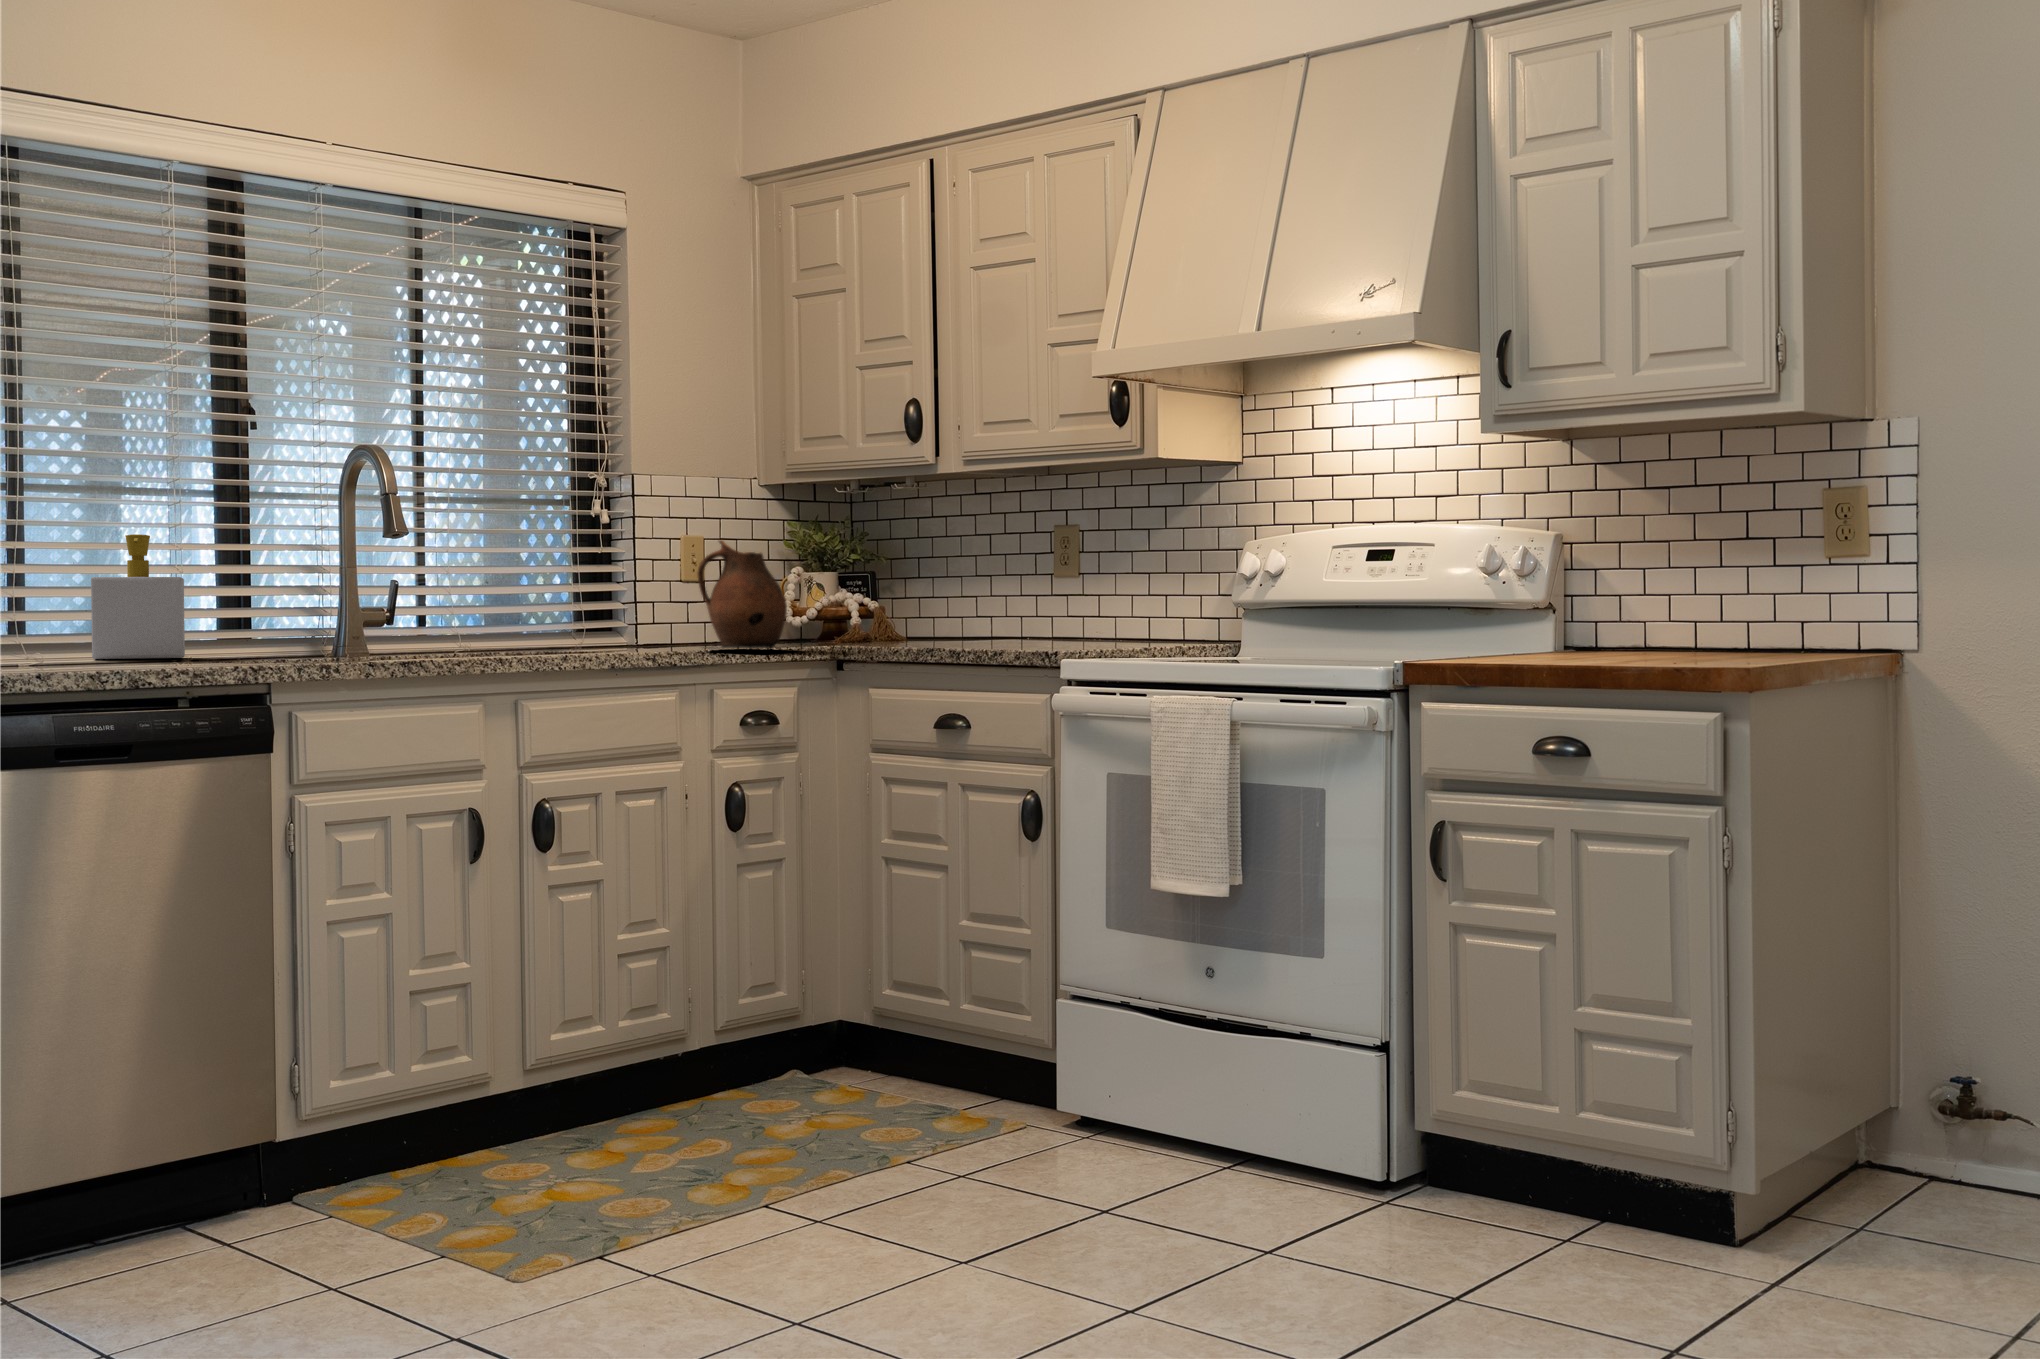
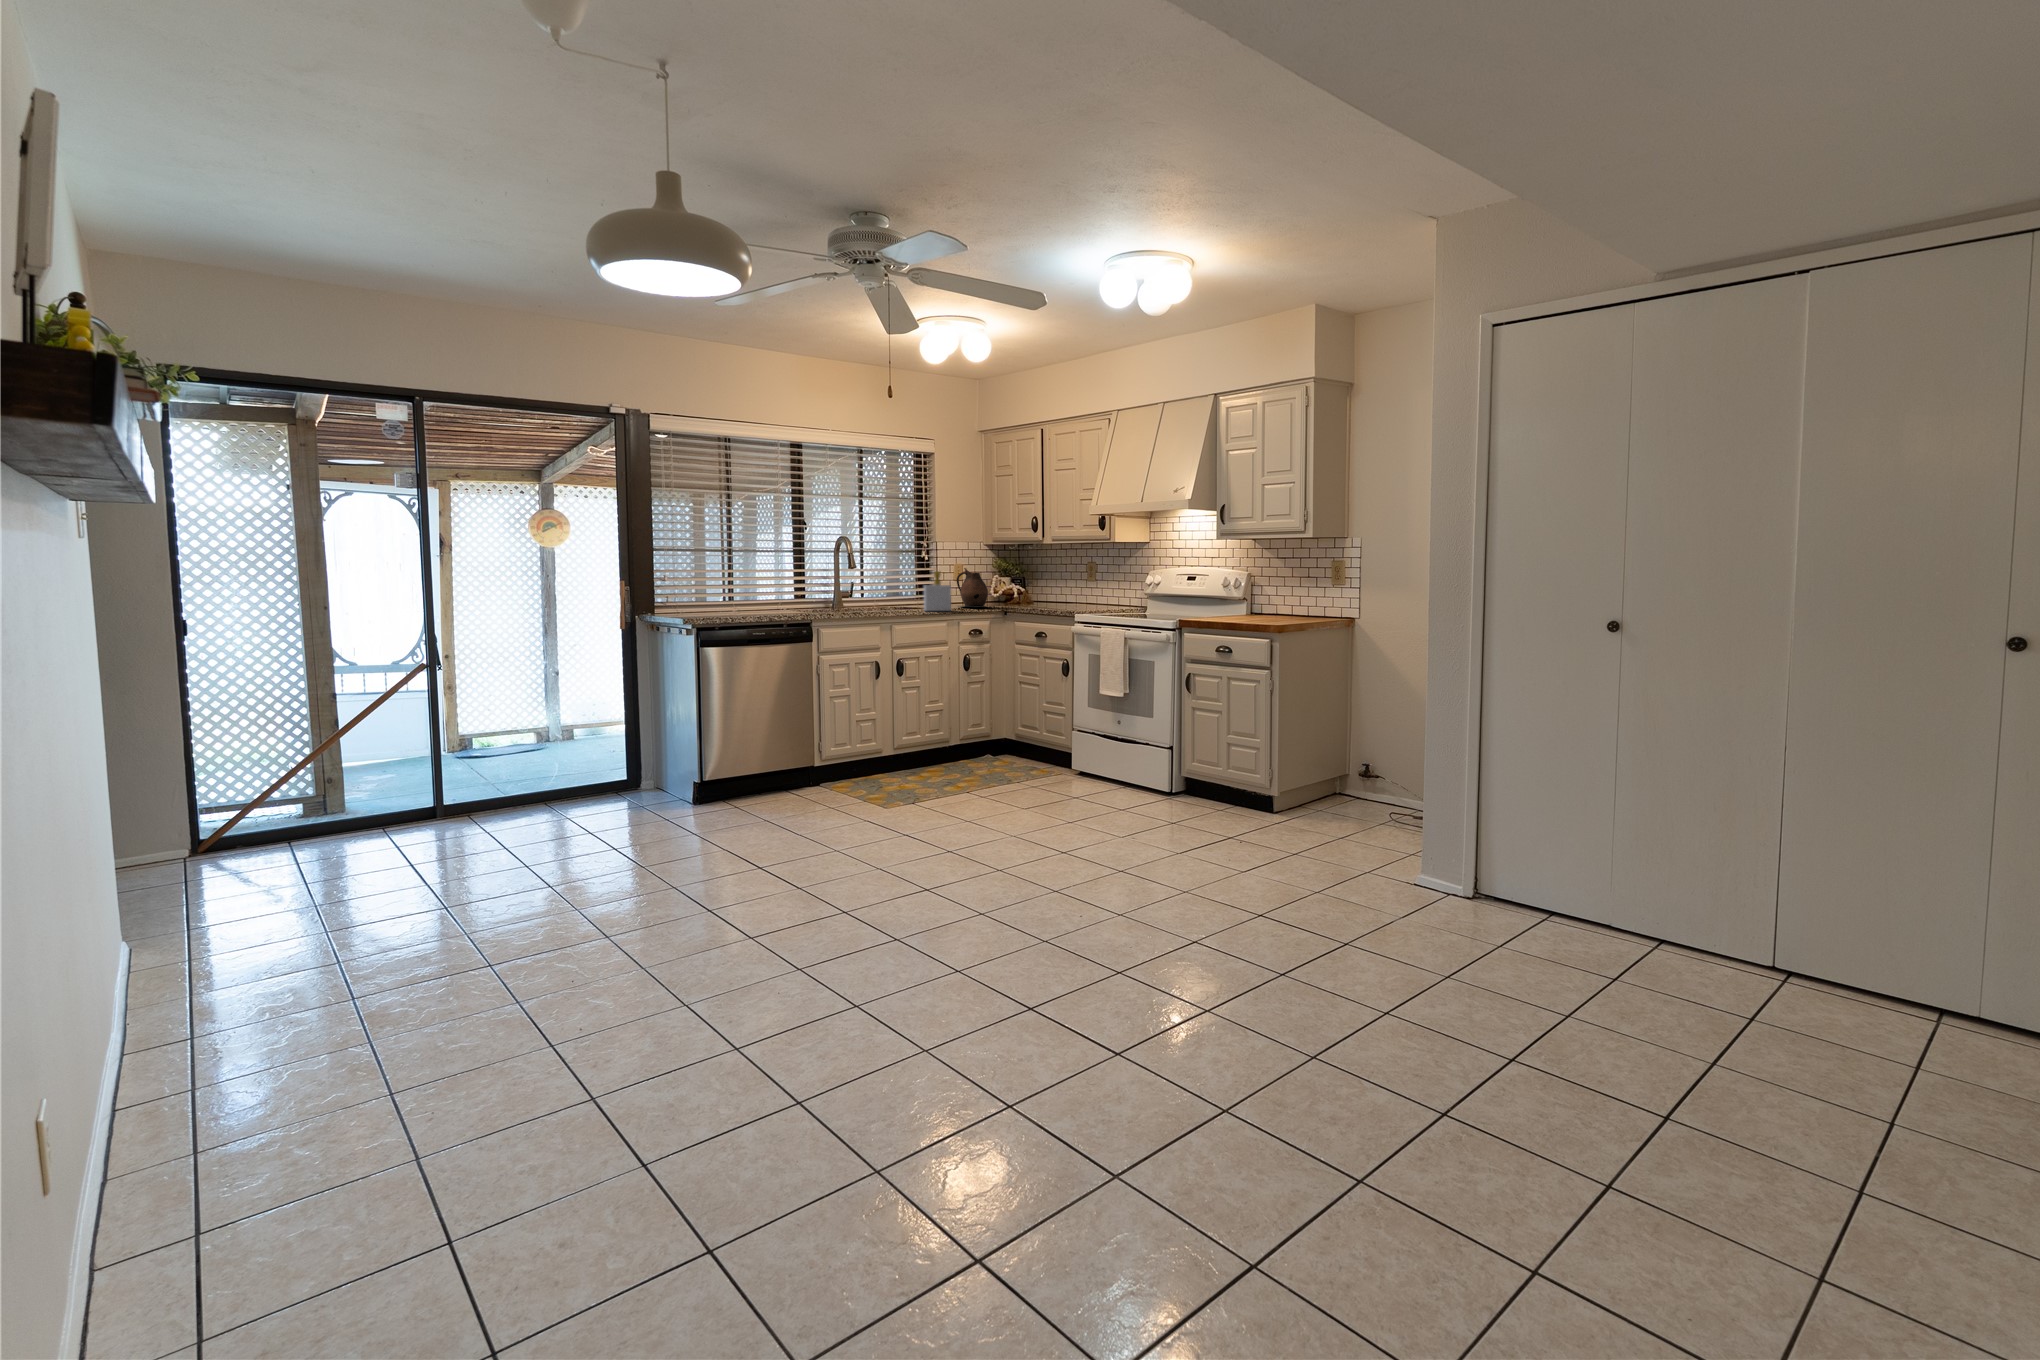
soap bottle: present [91,534,185,659] -> present [924,571,951,611]

